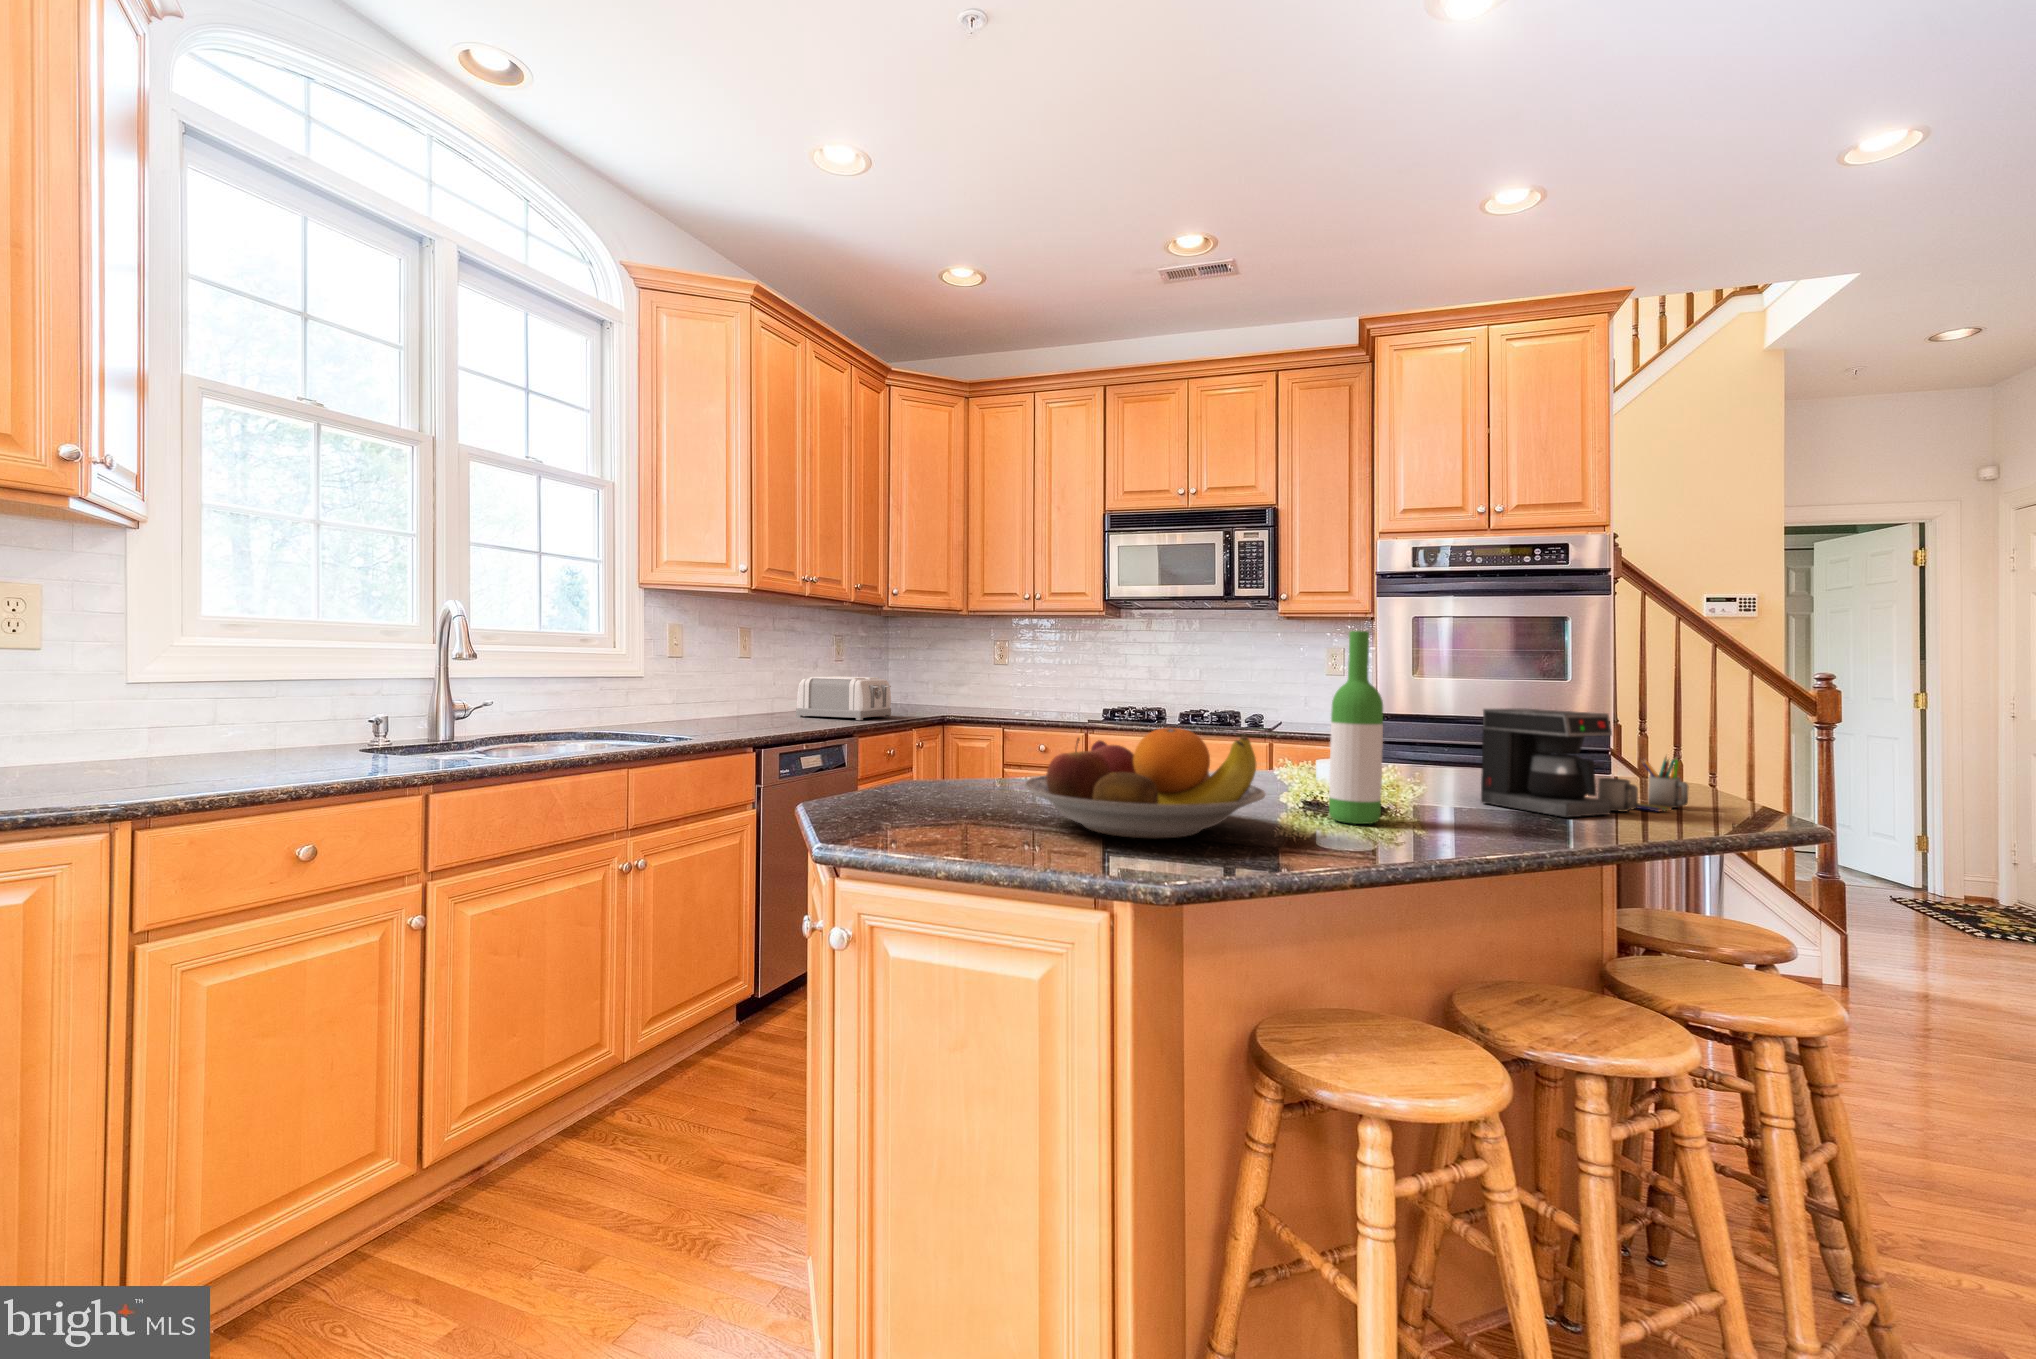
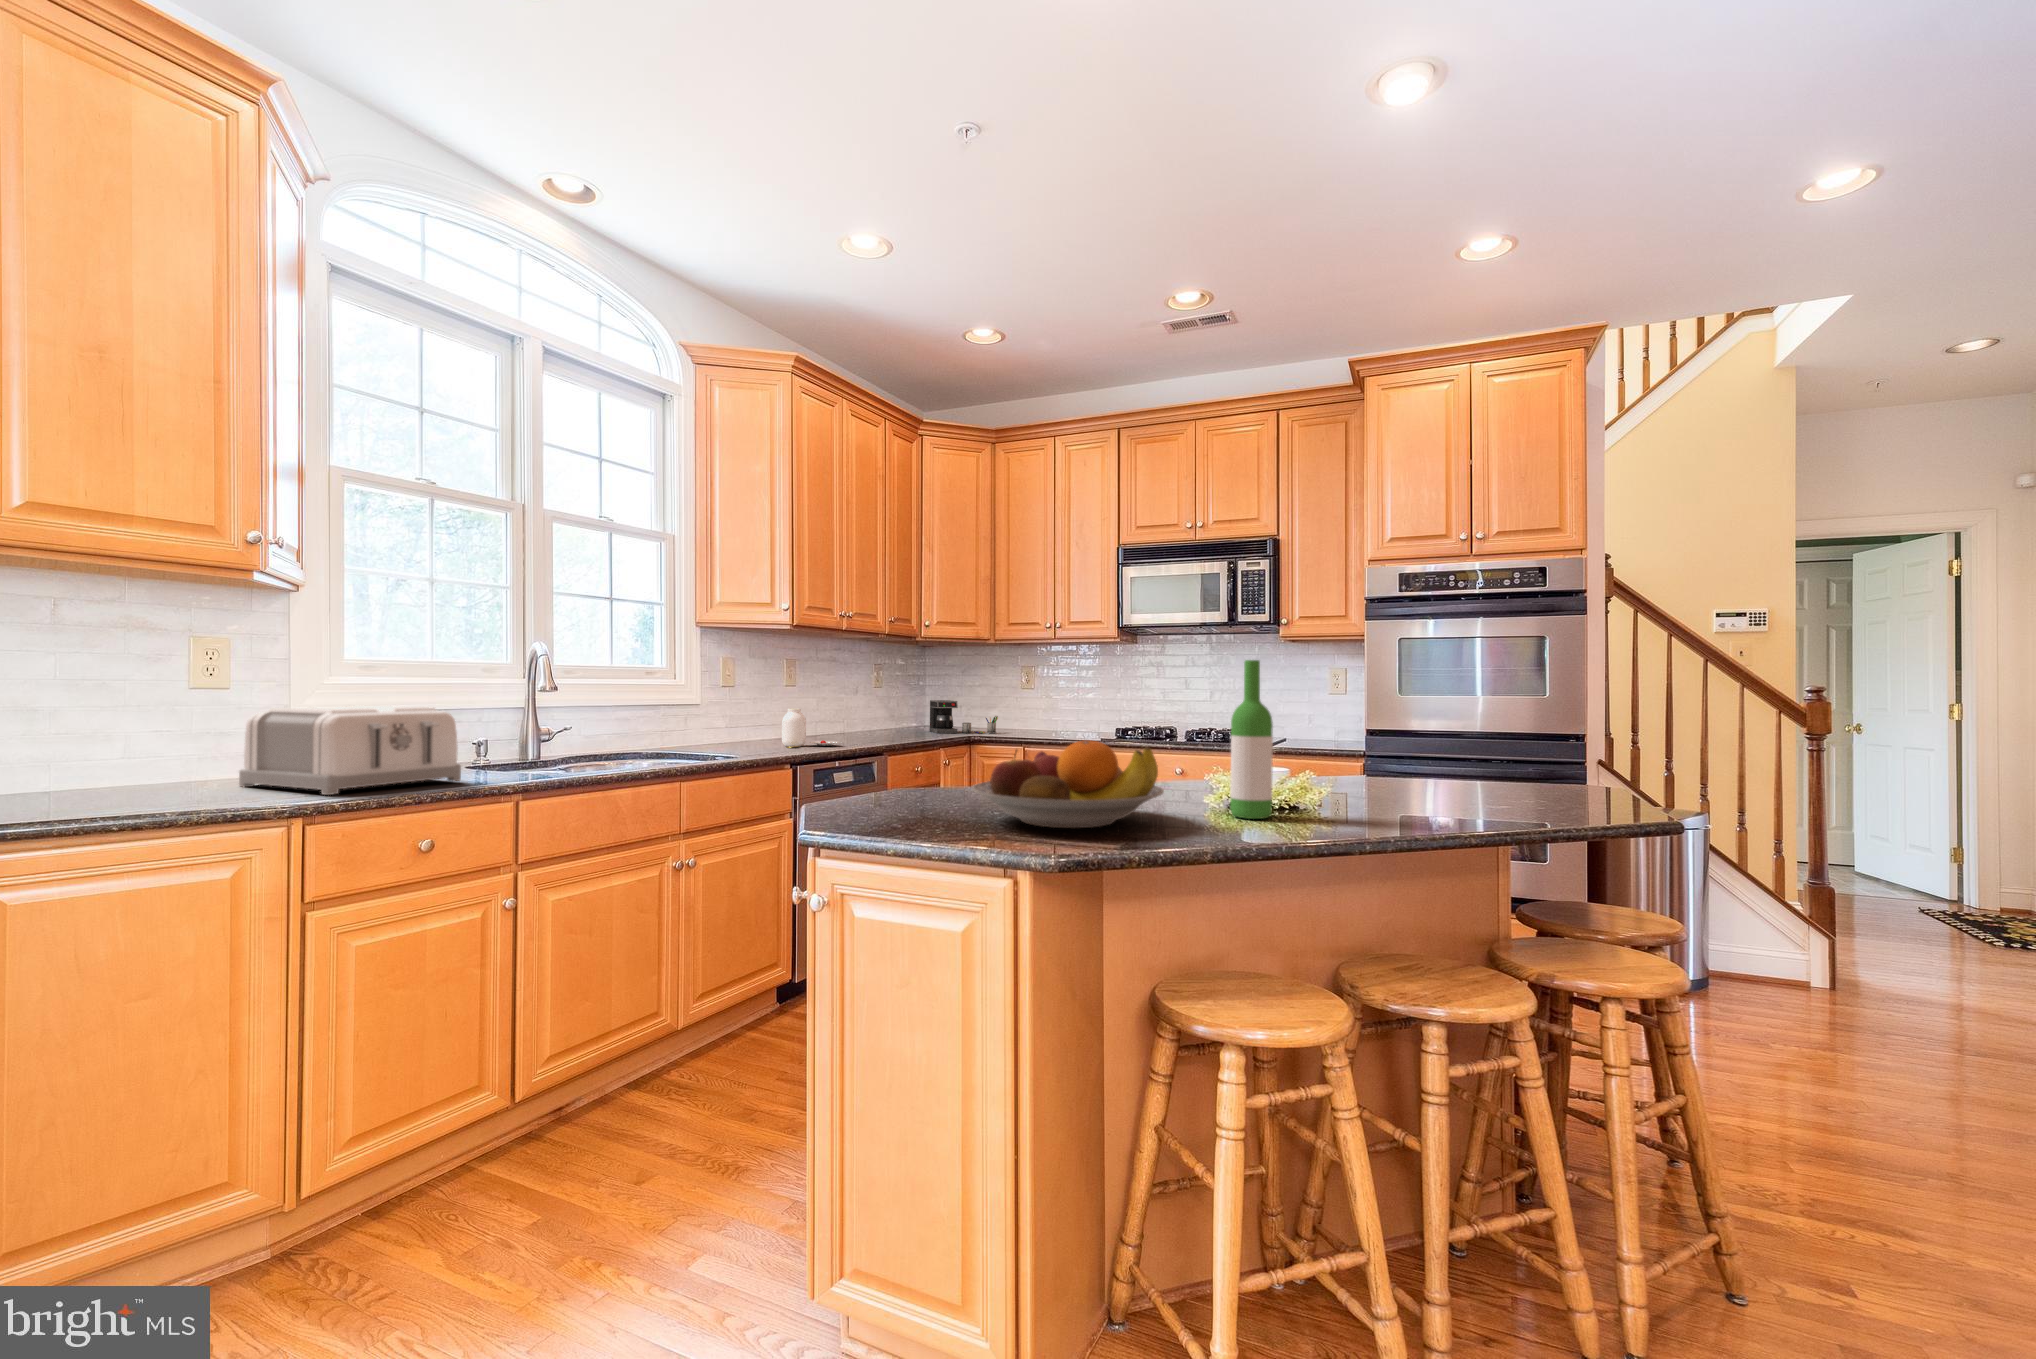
toaster: present [796,676,891,720] -> present [239,706,461,795]
jar: none [738,686,808,731] -> present [782,709,840,748]
coffee maker: present [1481,709,1688,817] -> present [930,700,998,734]

